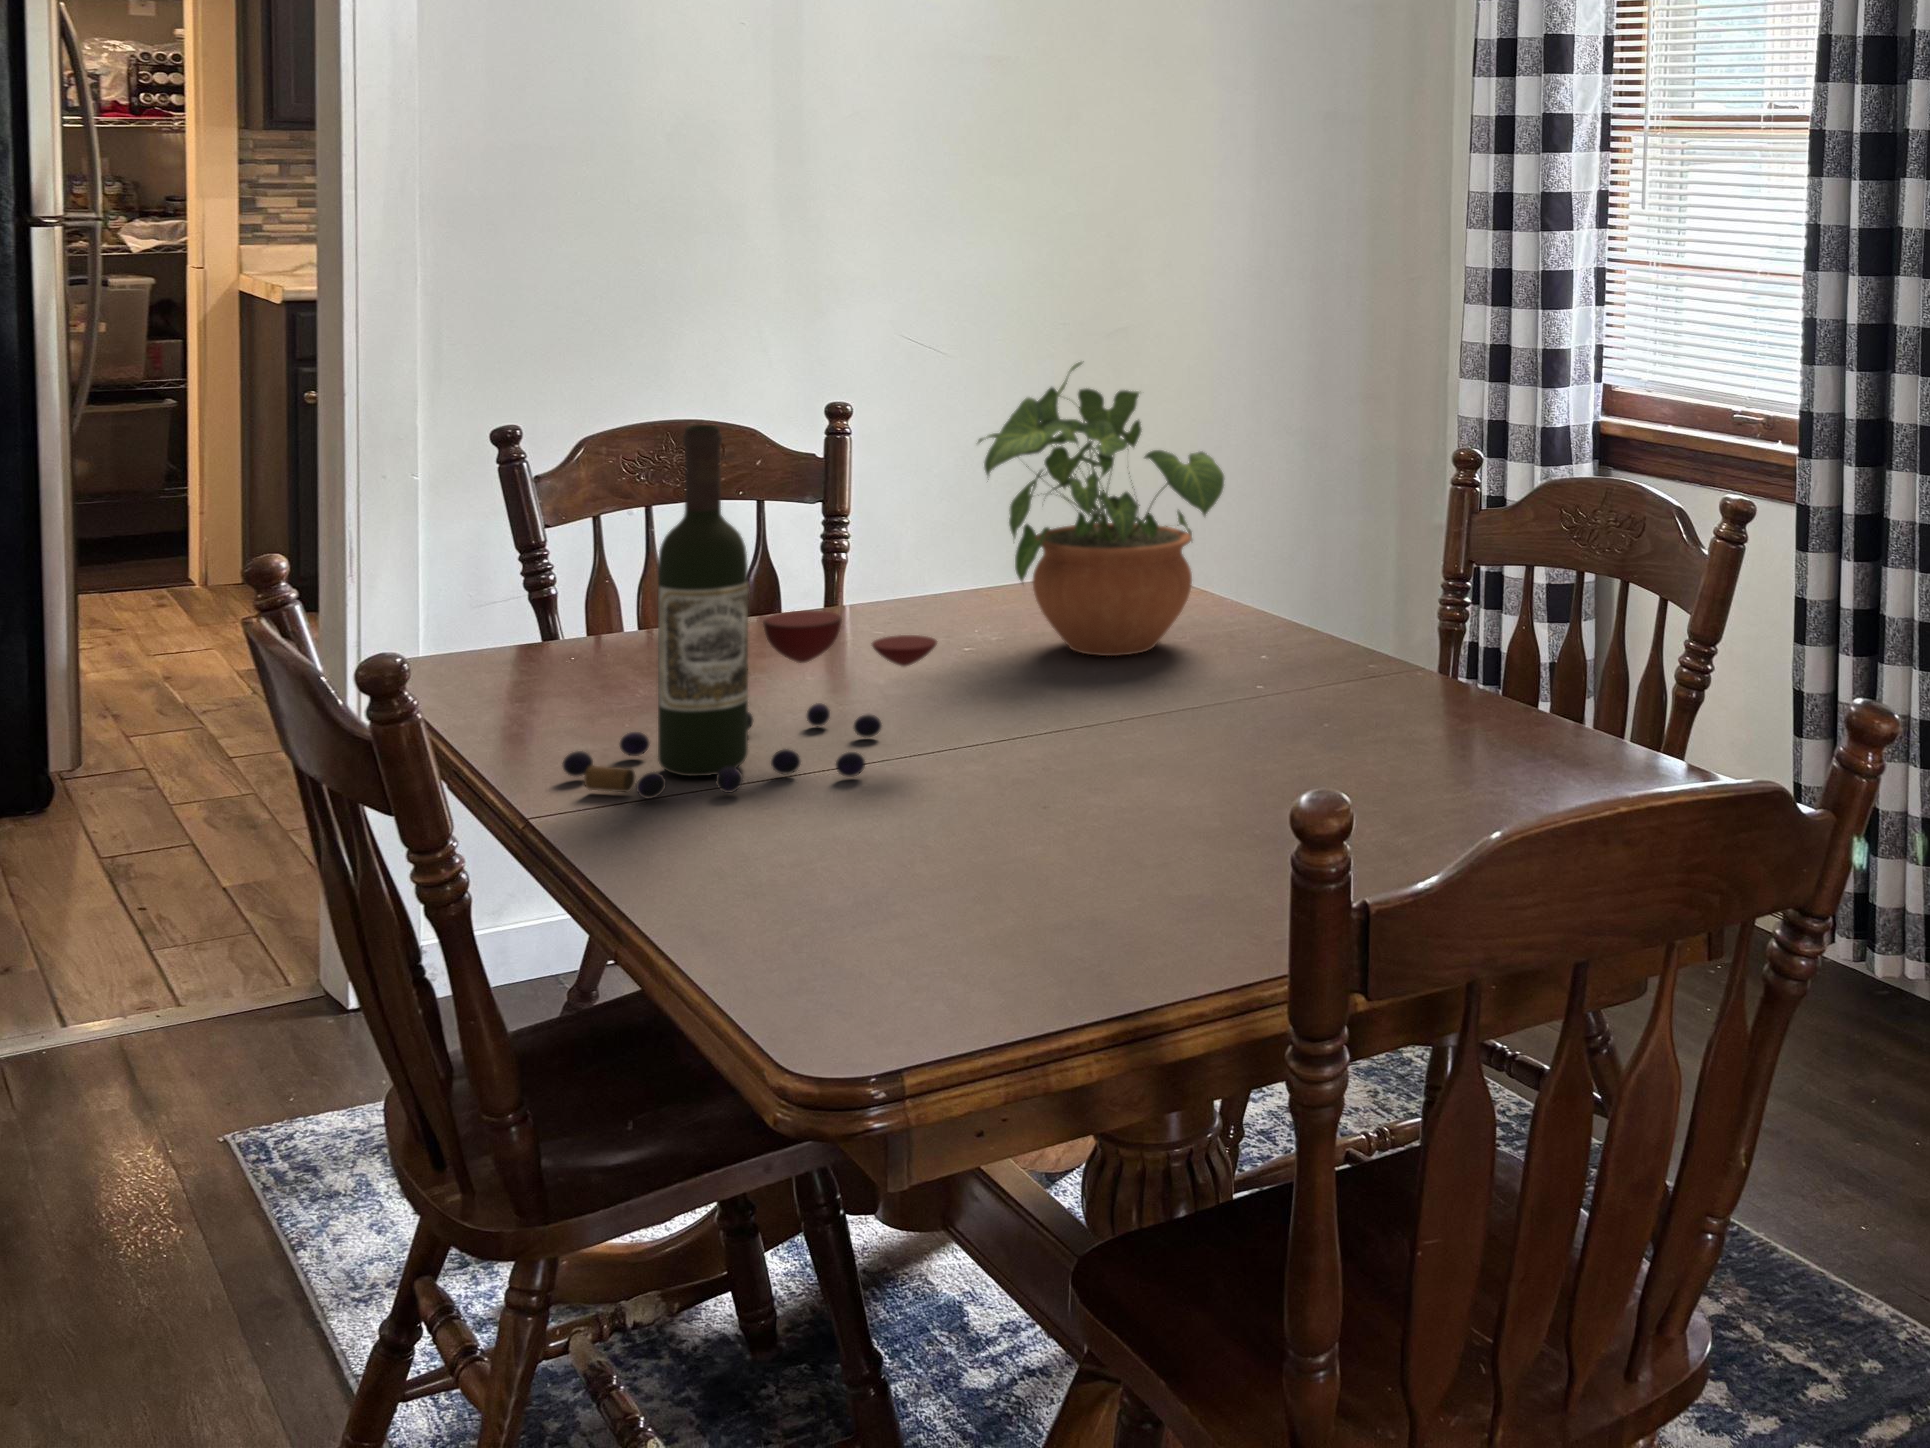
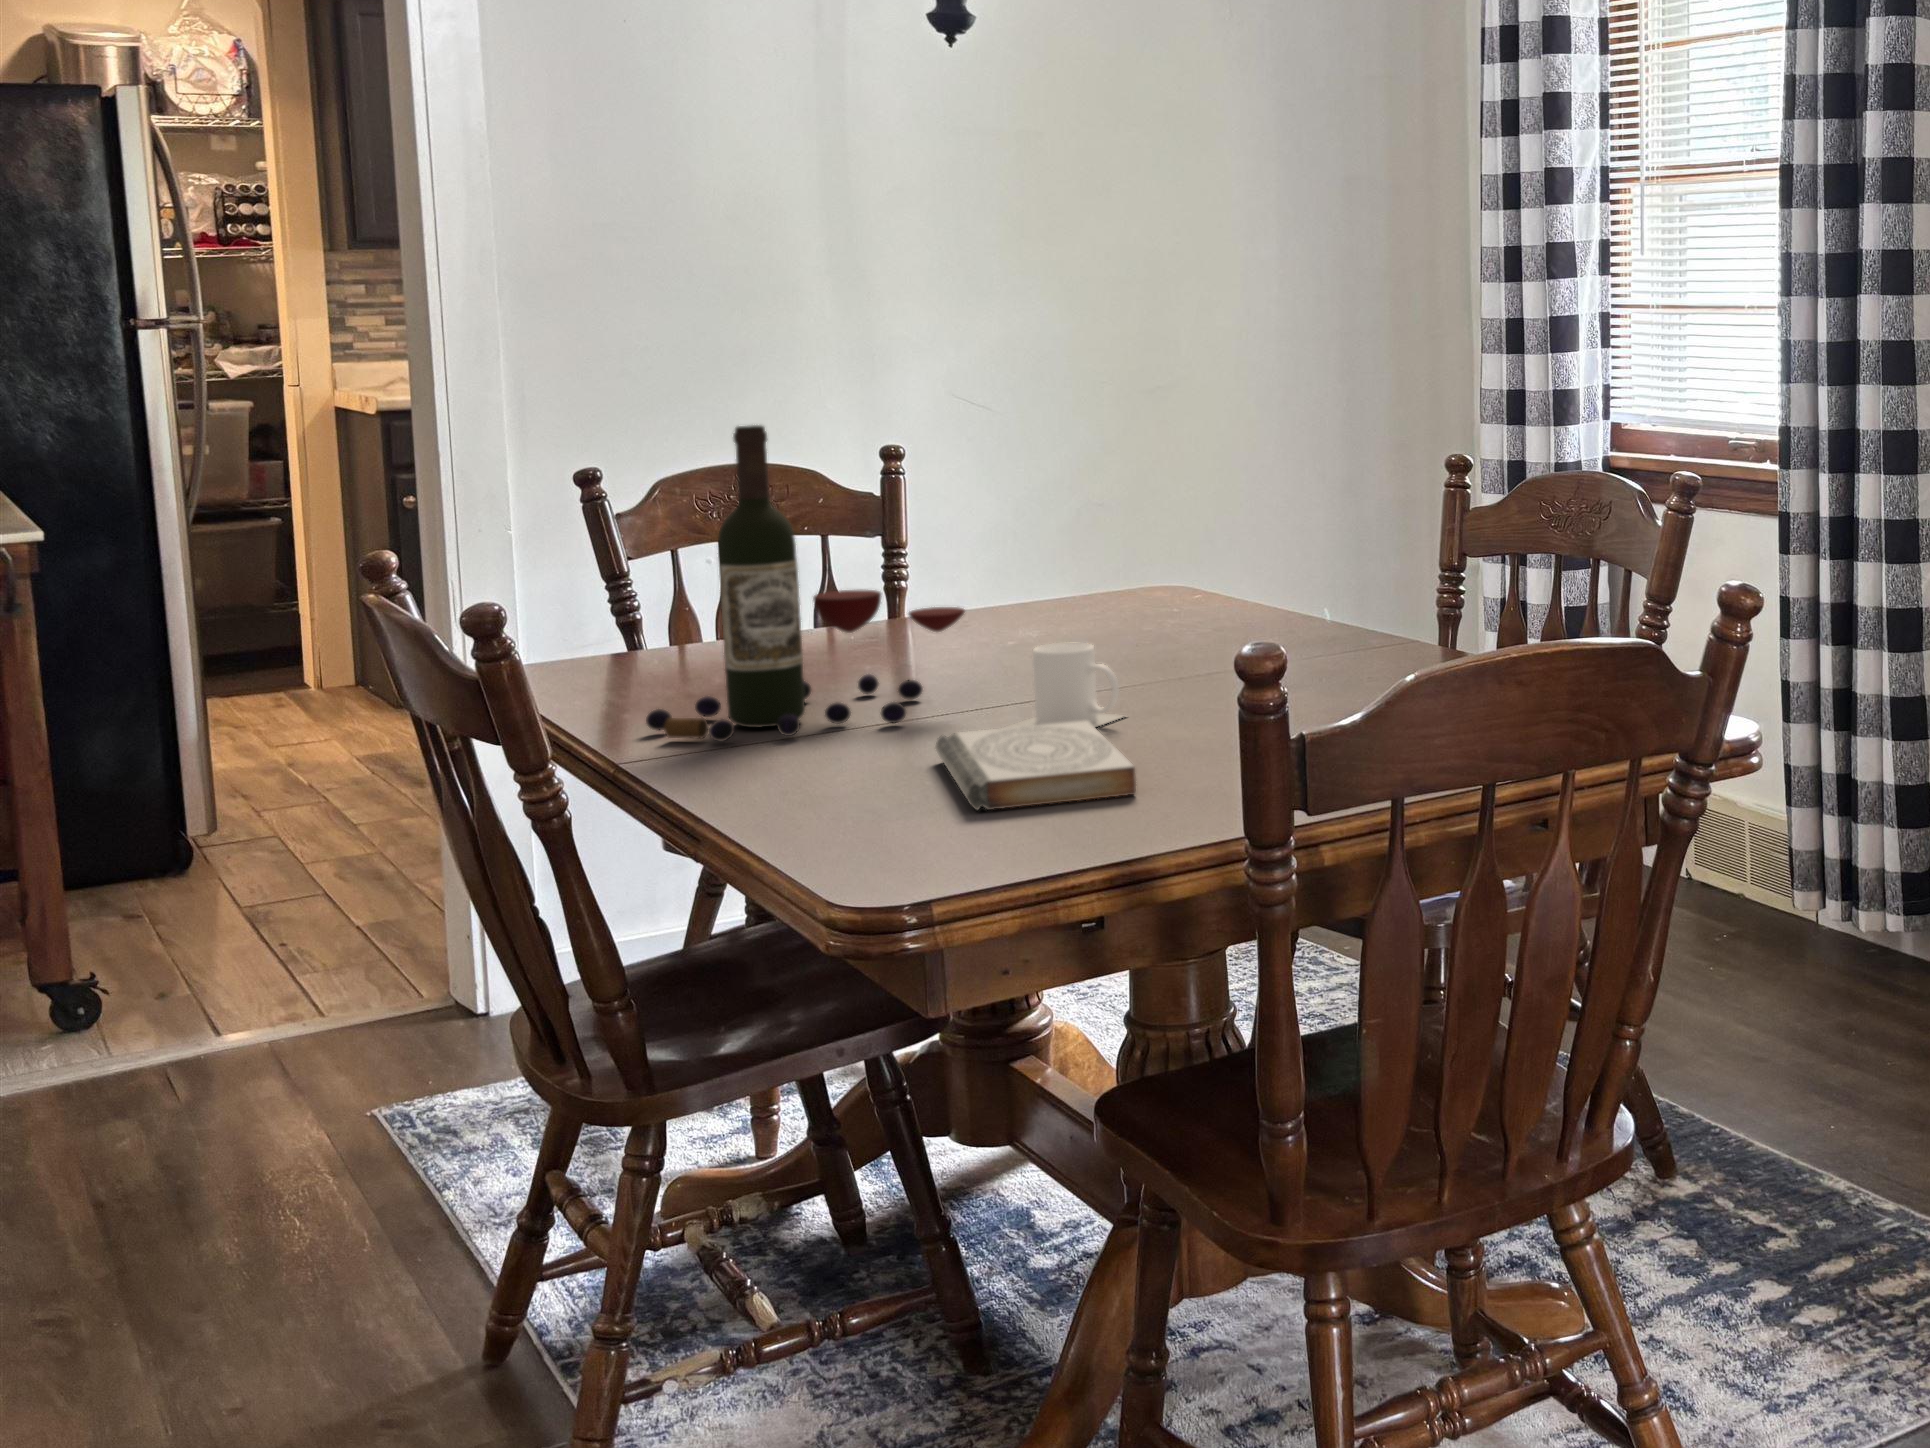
potted plant: present [978,362,1224,656] -> none [1003,384,1226,642]
mug: none [979,689,1122,803] -> present [1005,643,1123,728]
book: none [904,795,1149,935] -> present [935,721,1136,810]

